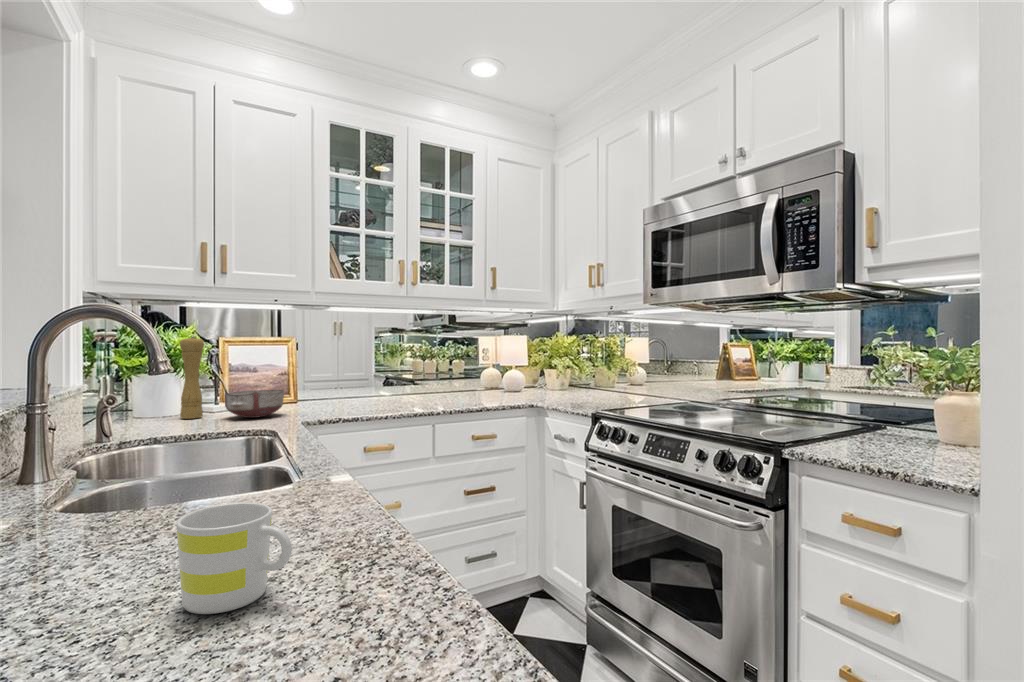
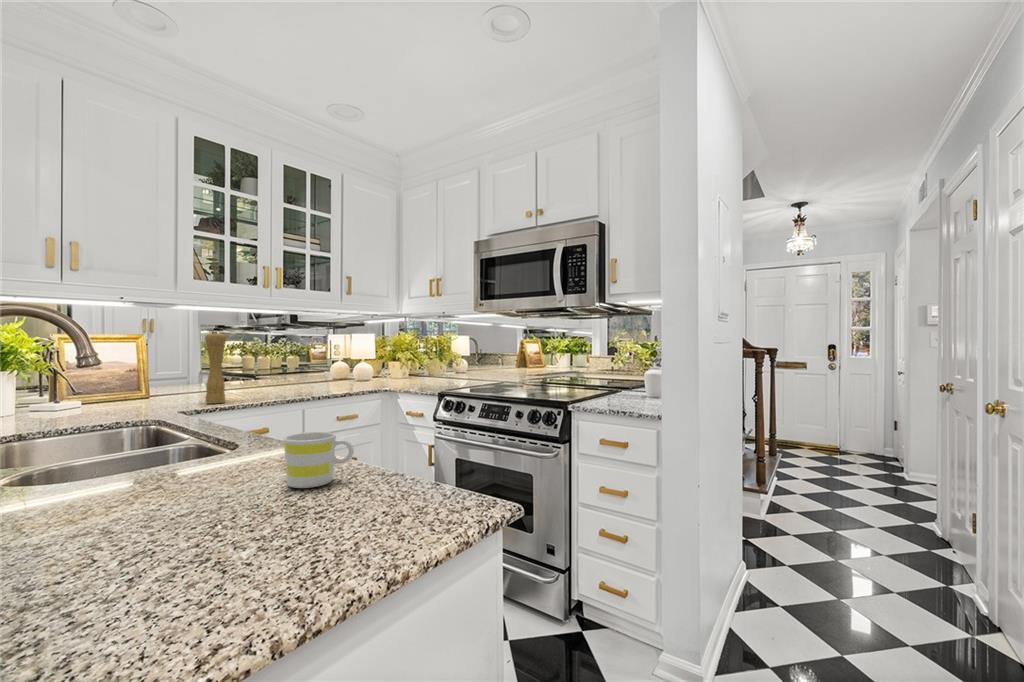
pepper mill: present [180,337,204,419] -> present [205,332,226,404]
ceramic bowl: present [225,390,284,418] -> none [101,382,164,408]

